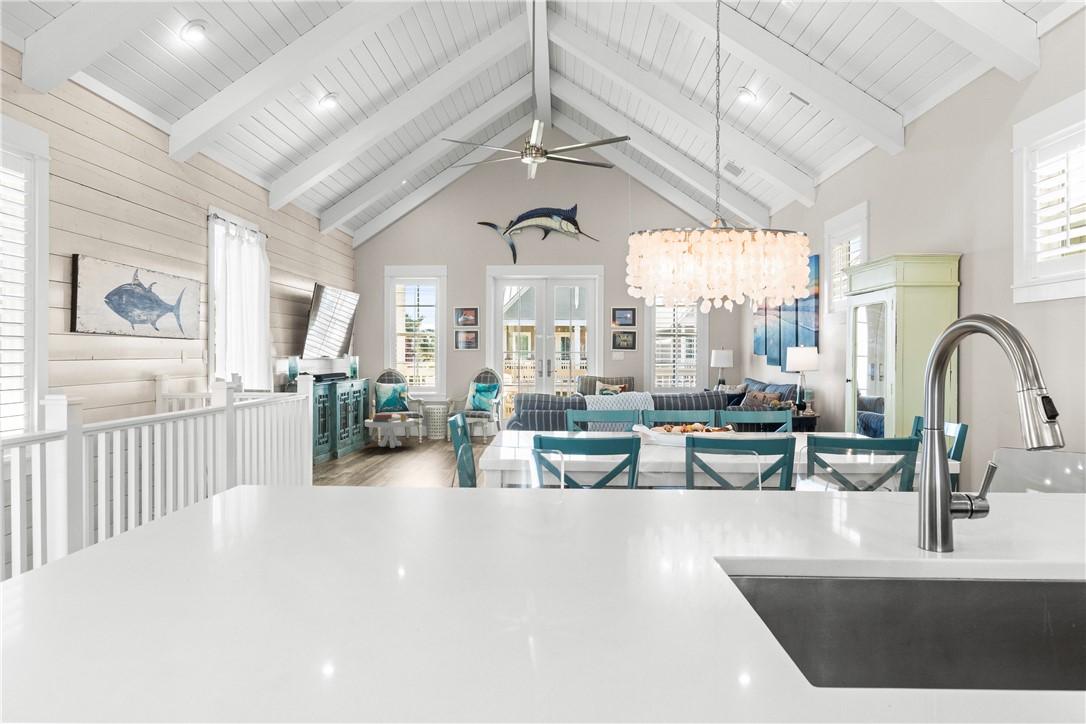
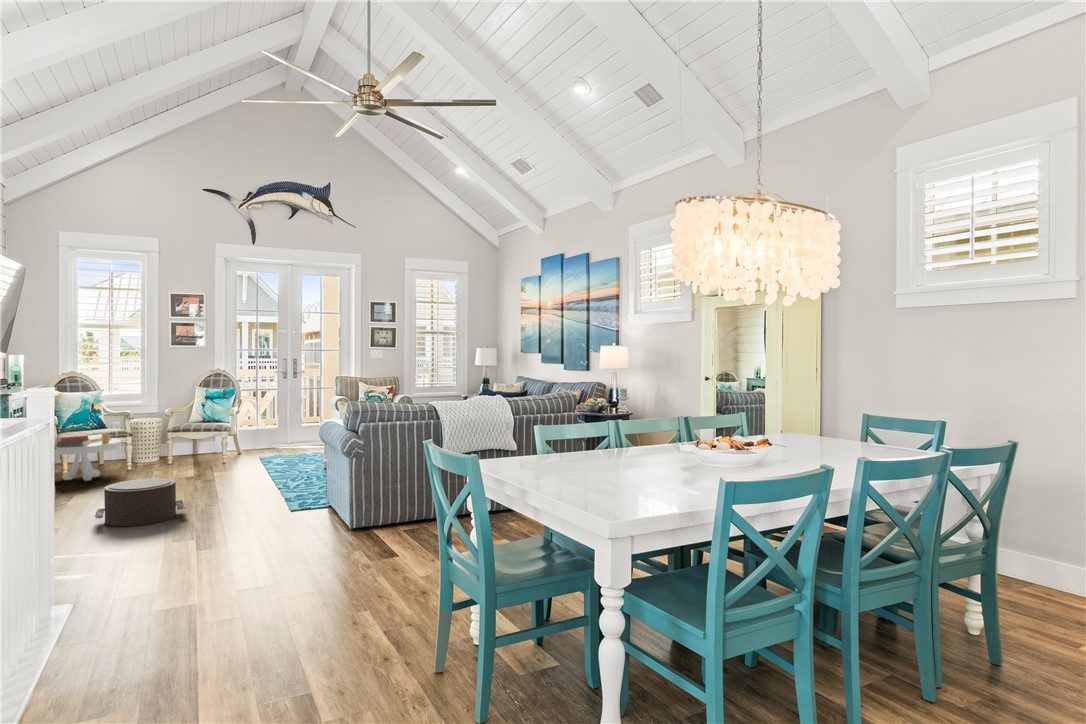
pouf: none [376,445,432,476] -> present [95,478,185,526]

